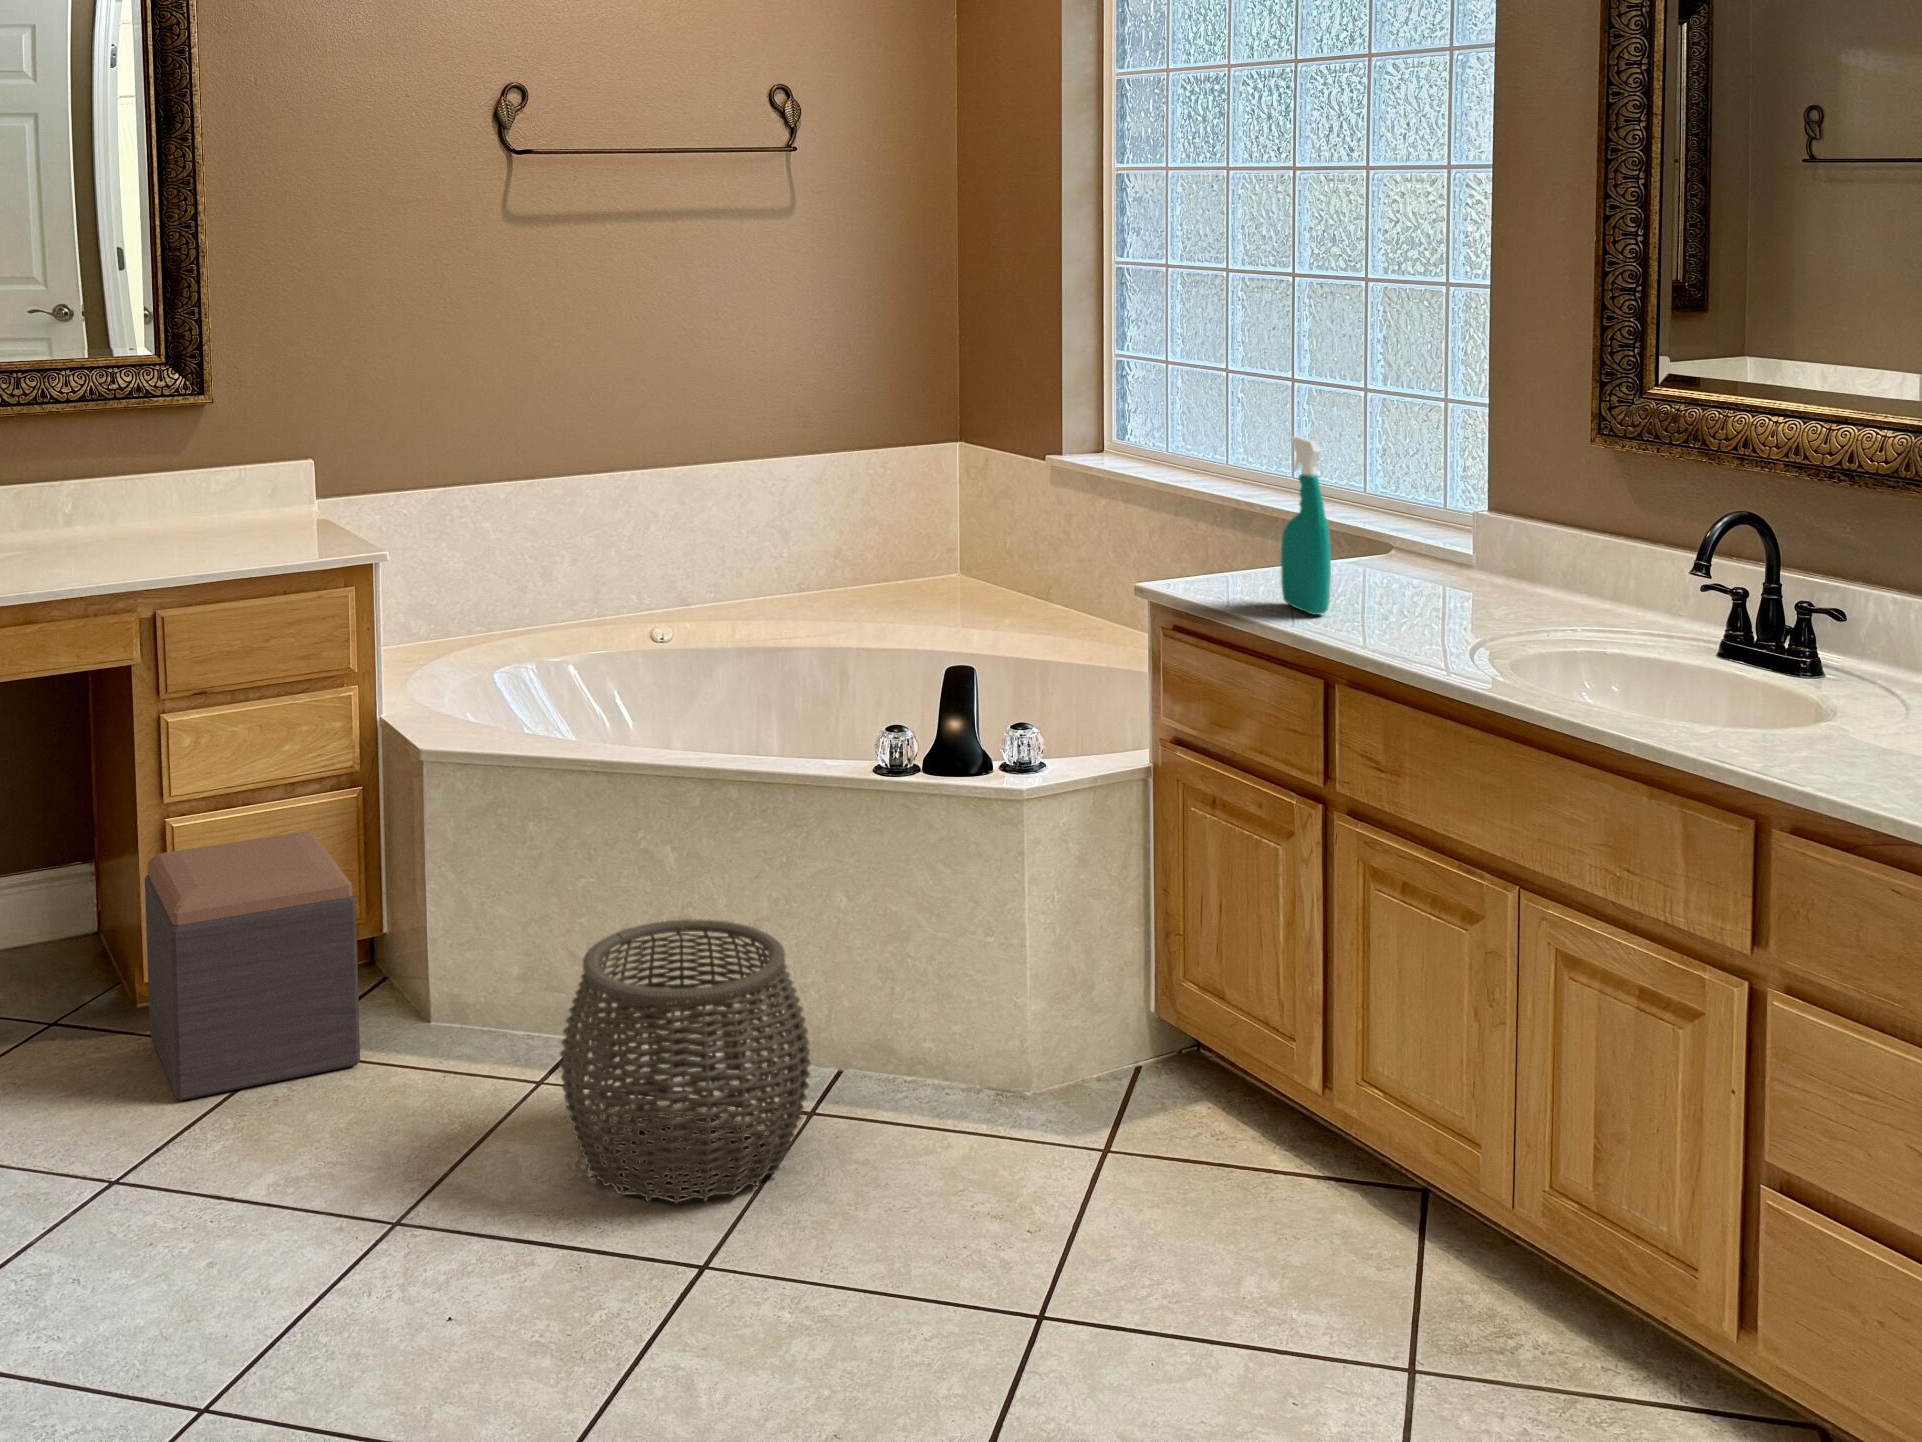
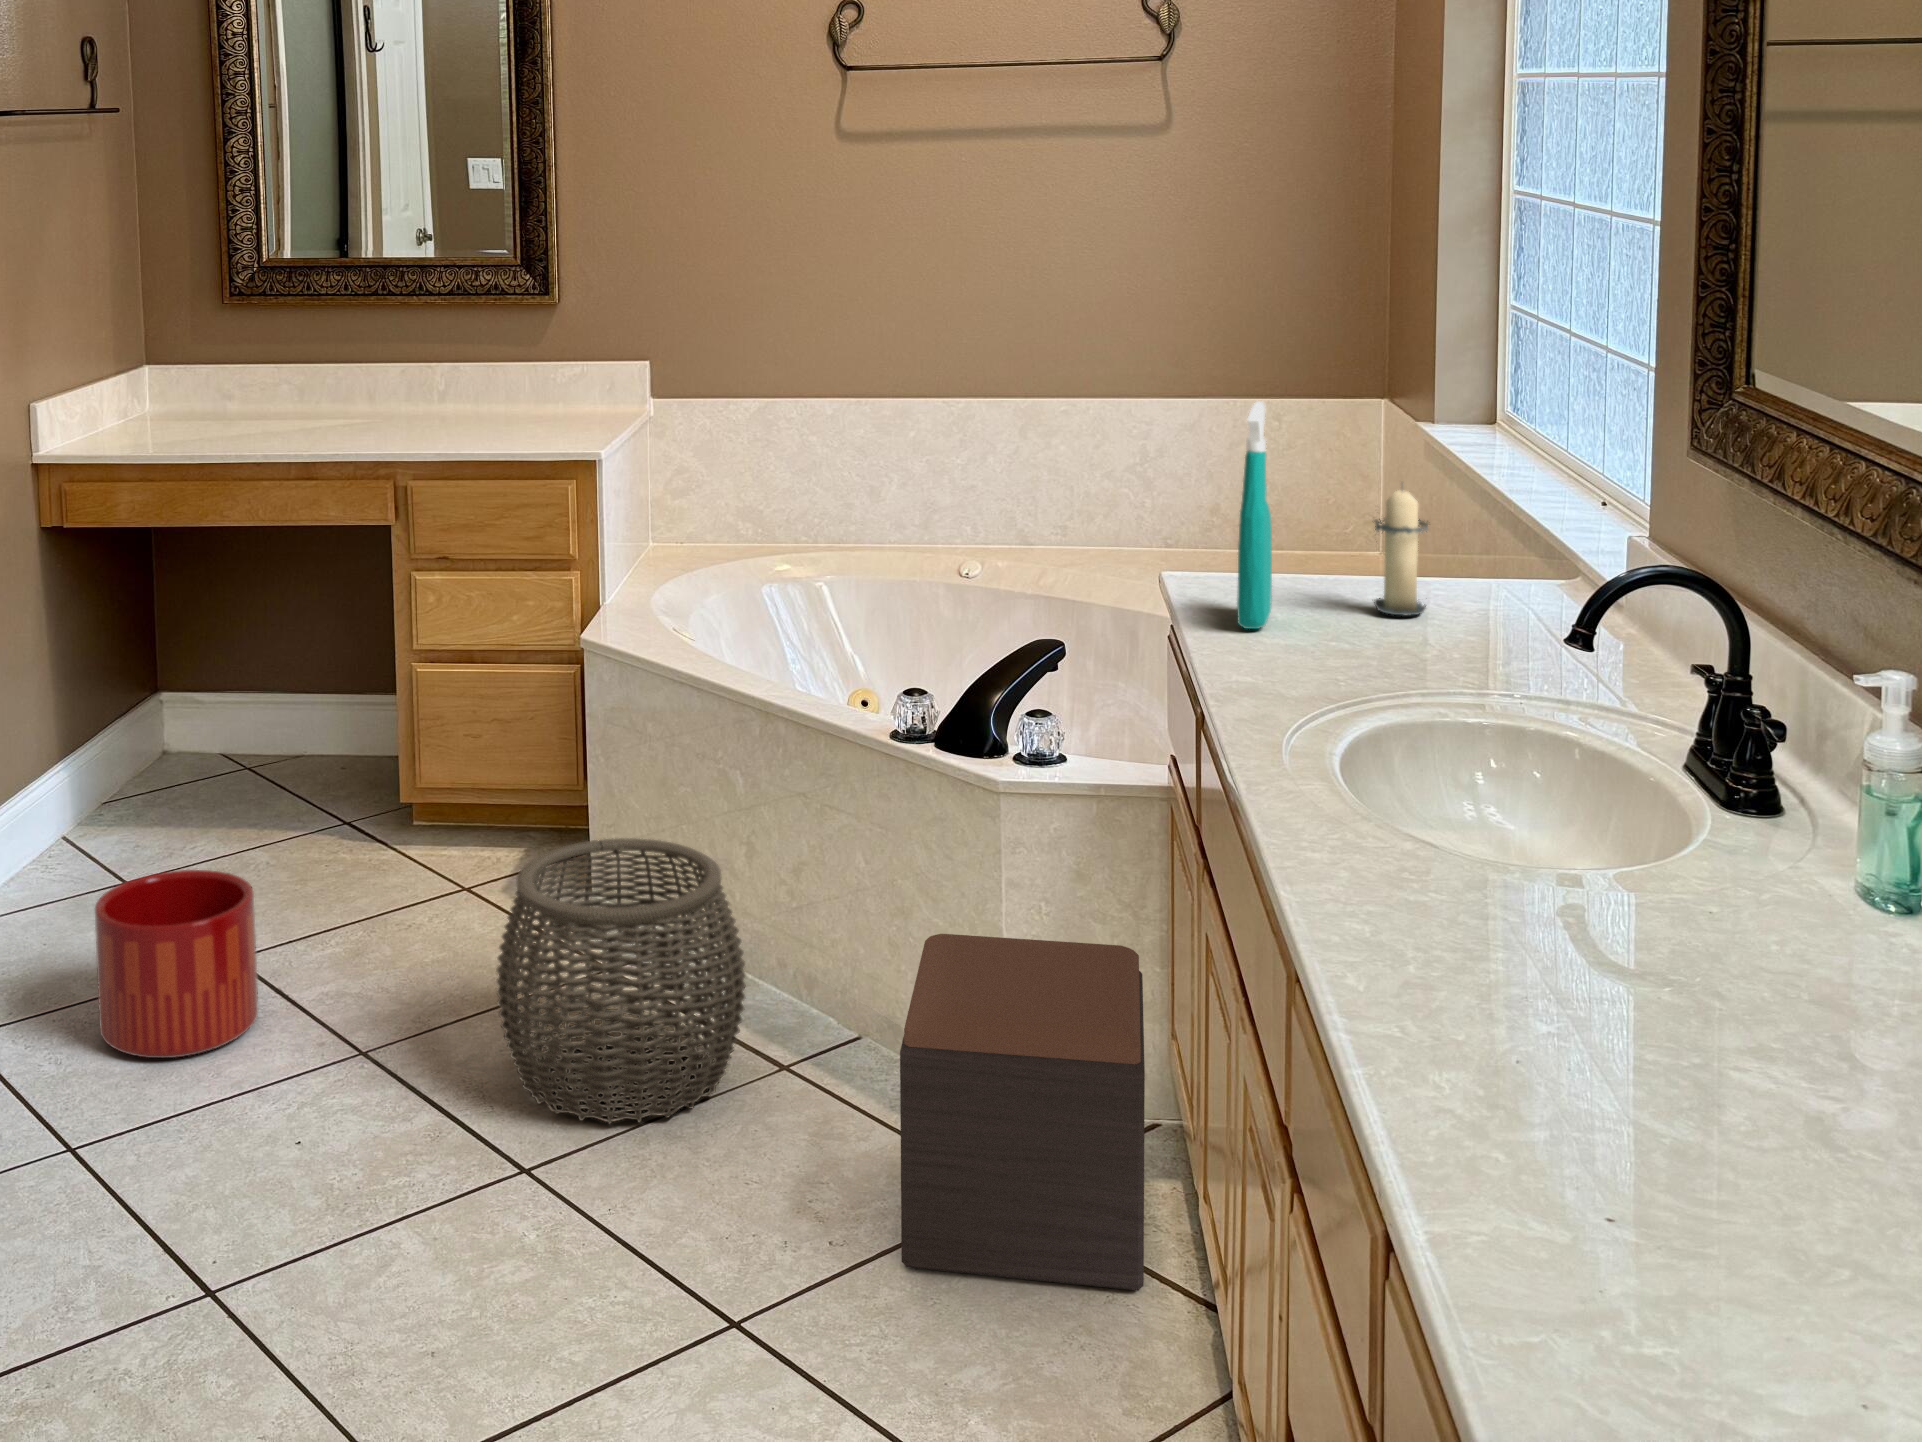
candle: none [1345,489,1396,593] -> present [1374,488,1428,615]
footstool: present [145,832,360,1100] -> present [900,934,1145,1291]
planter: none [74,1075,267,1305] -> present [95,870,258,1058]

